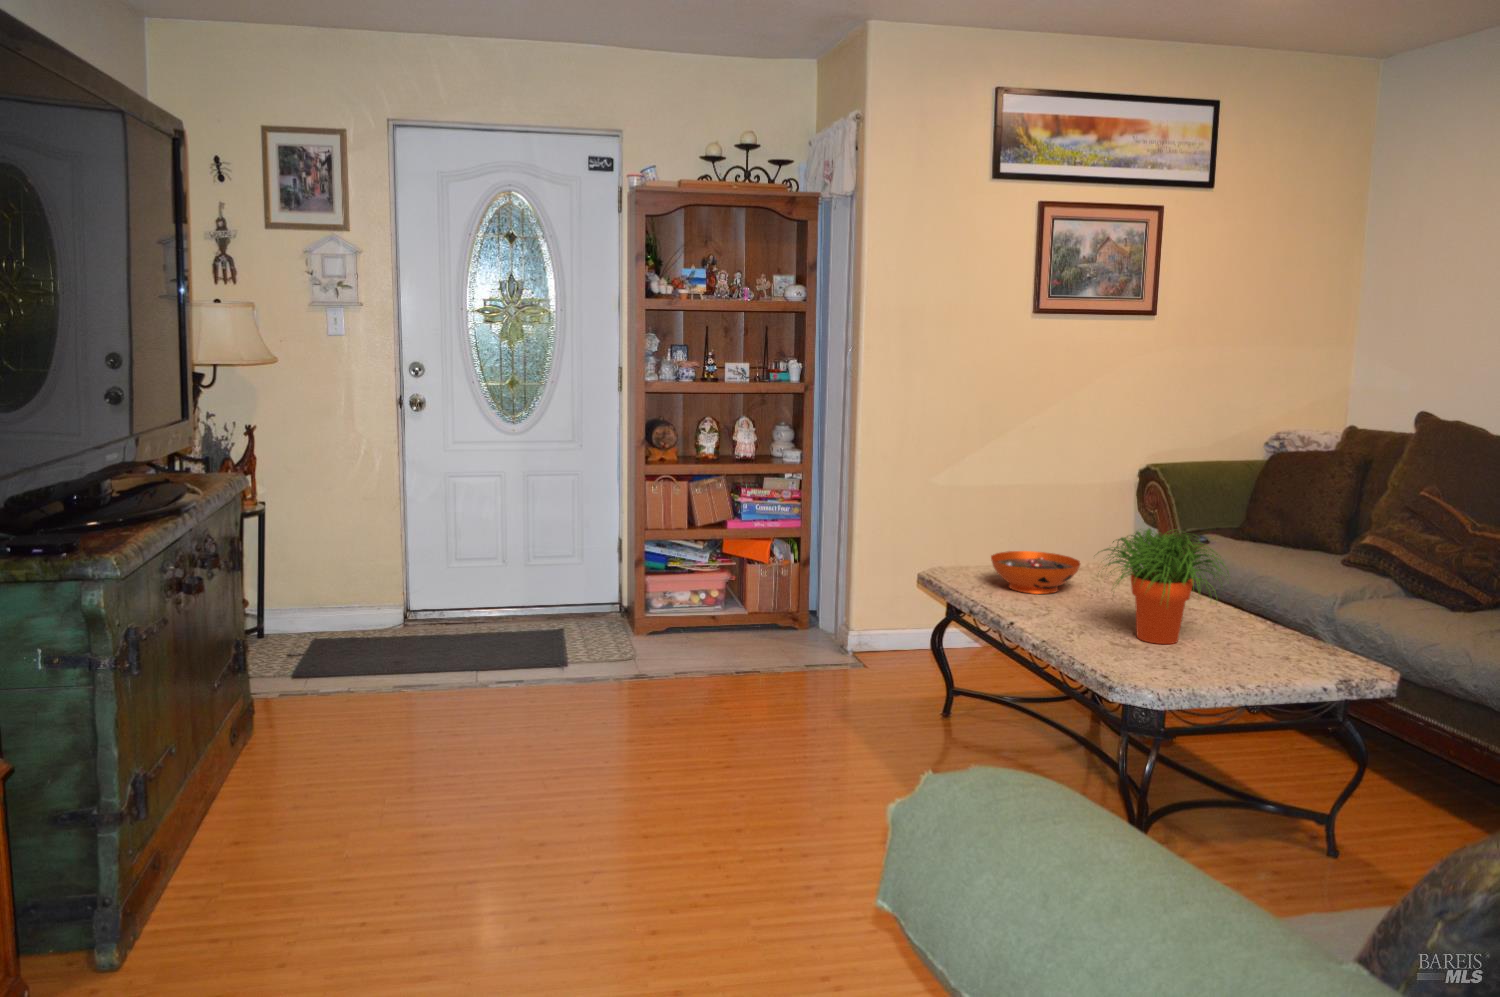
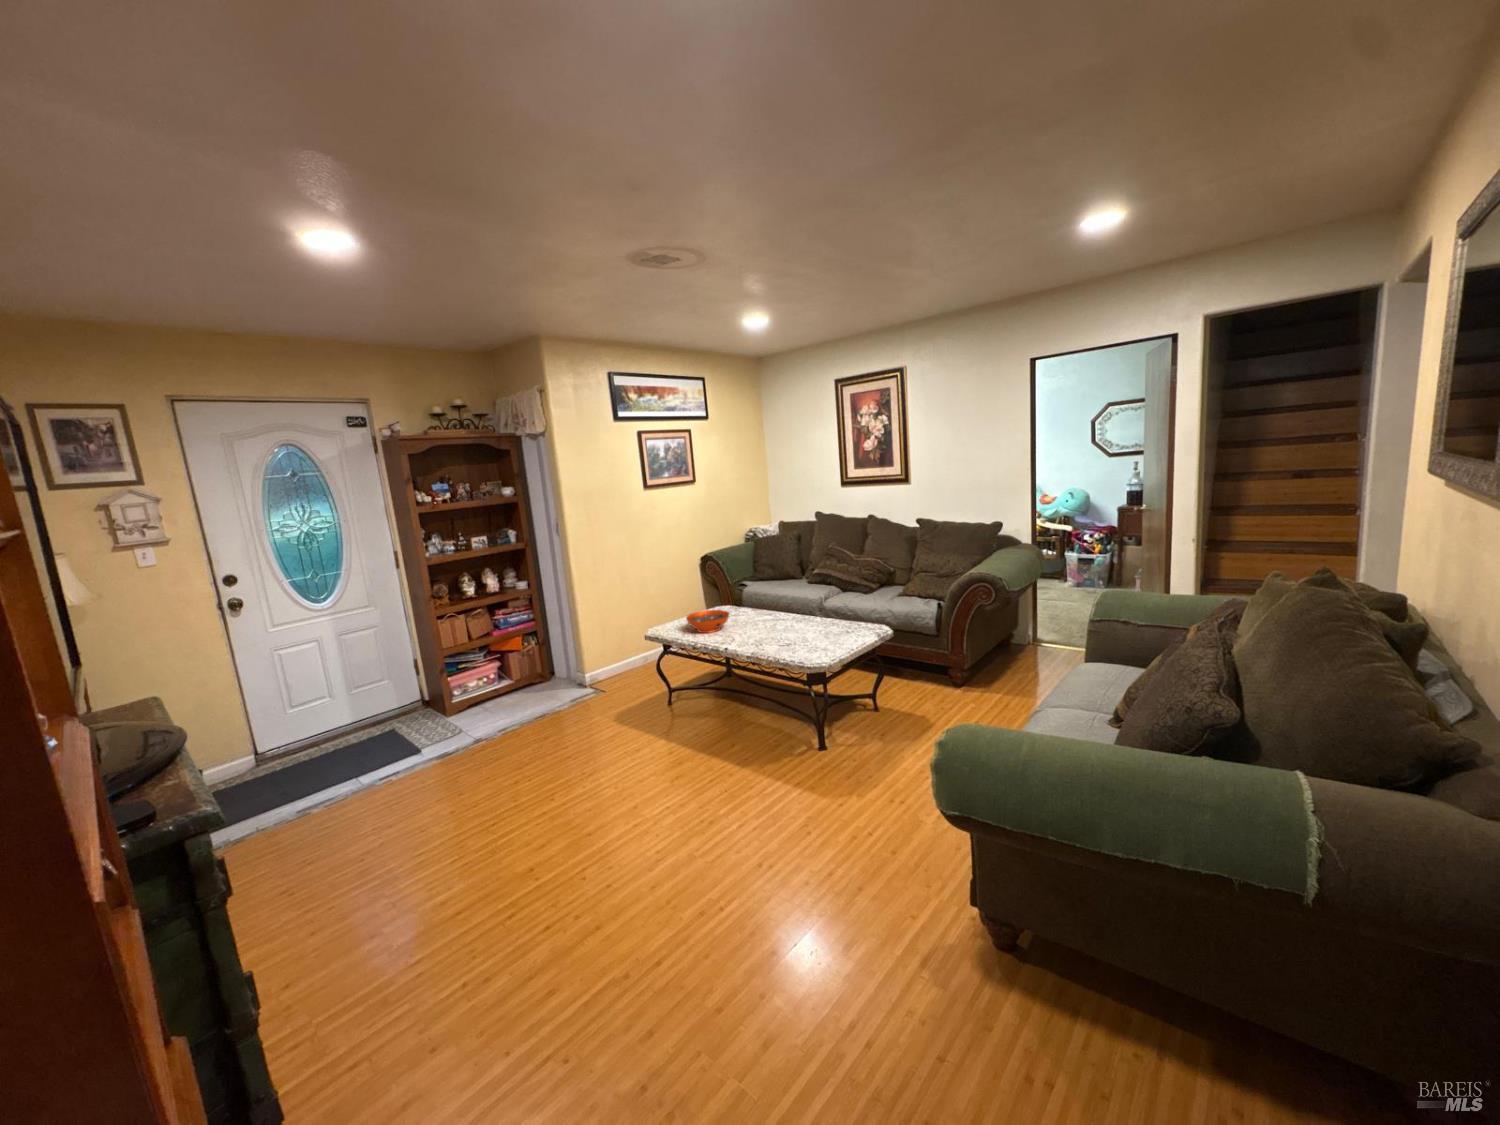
potted plant: present [1098,528,1229,644] -> none [757,588,817,642]

